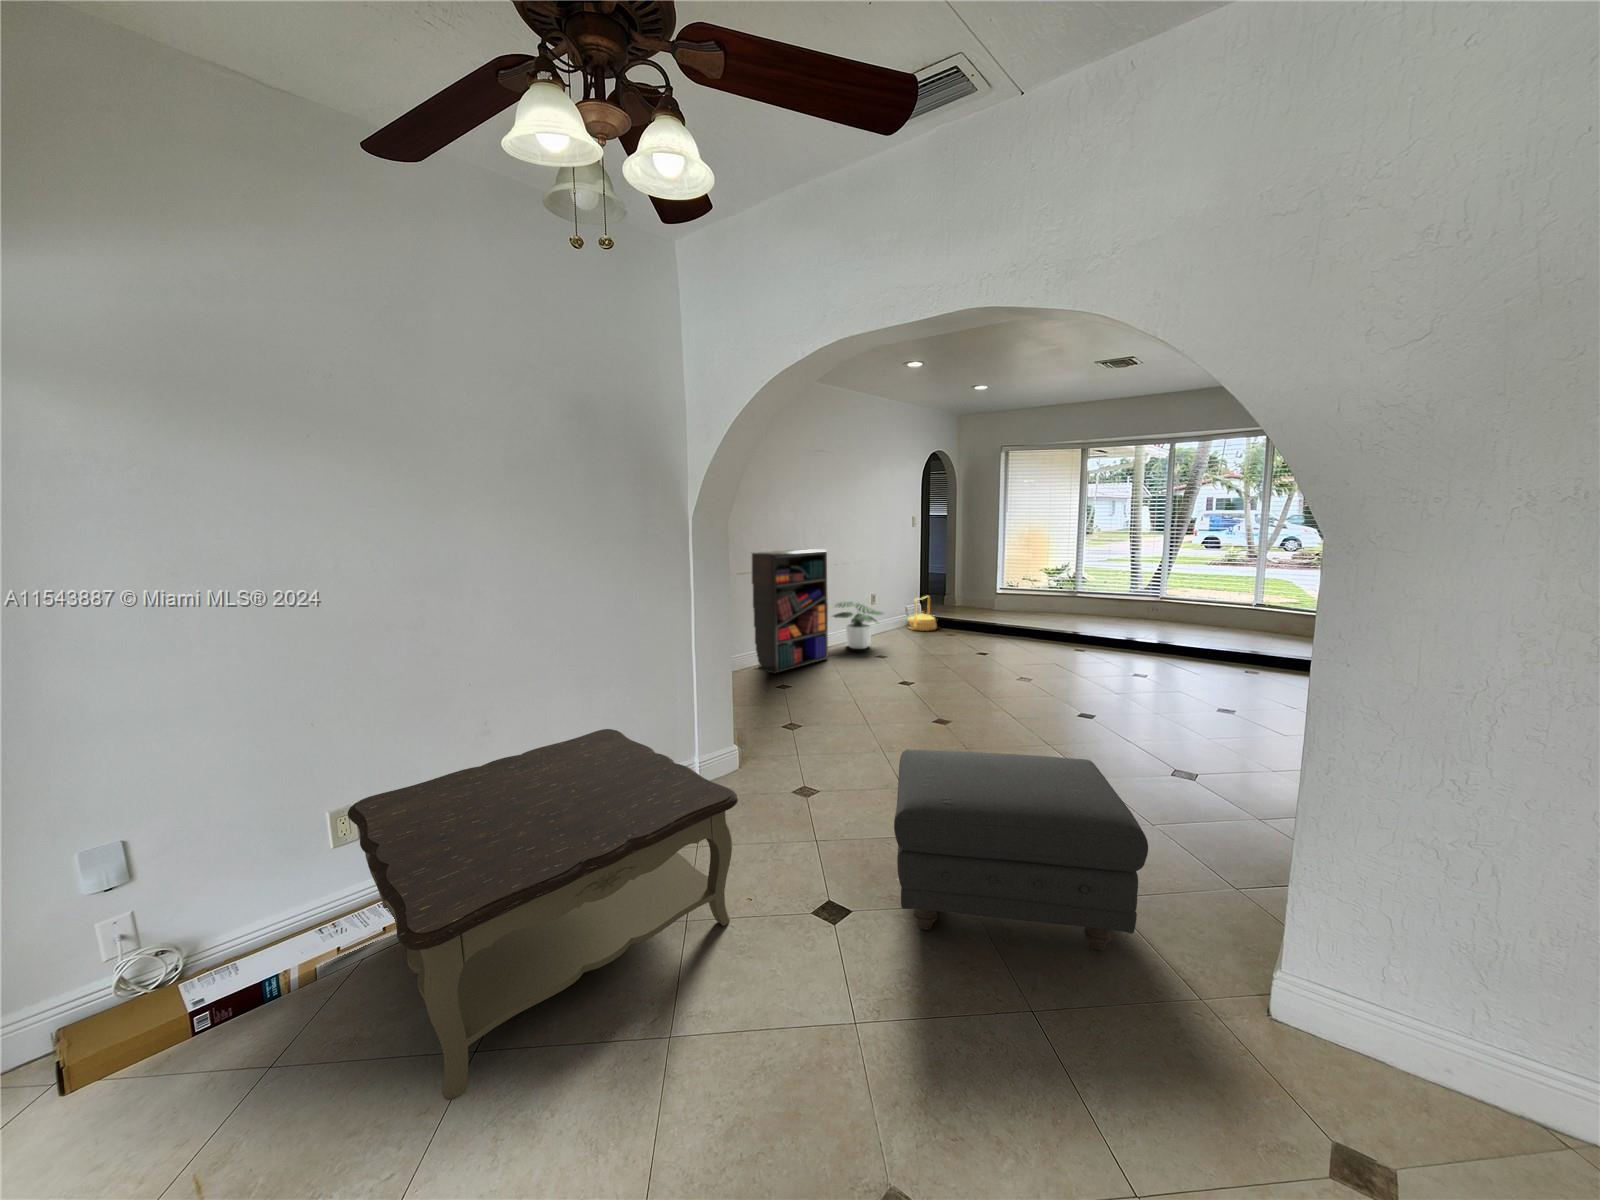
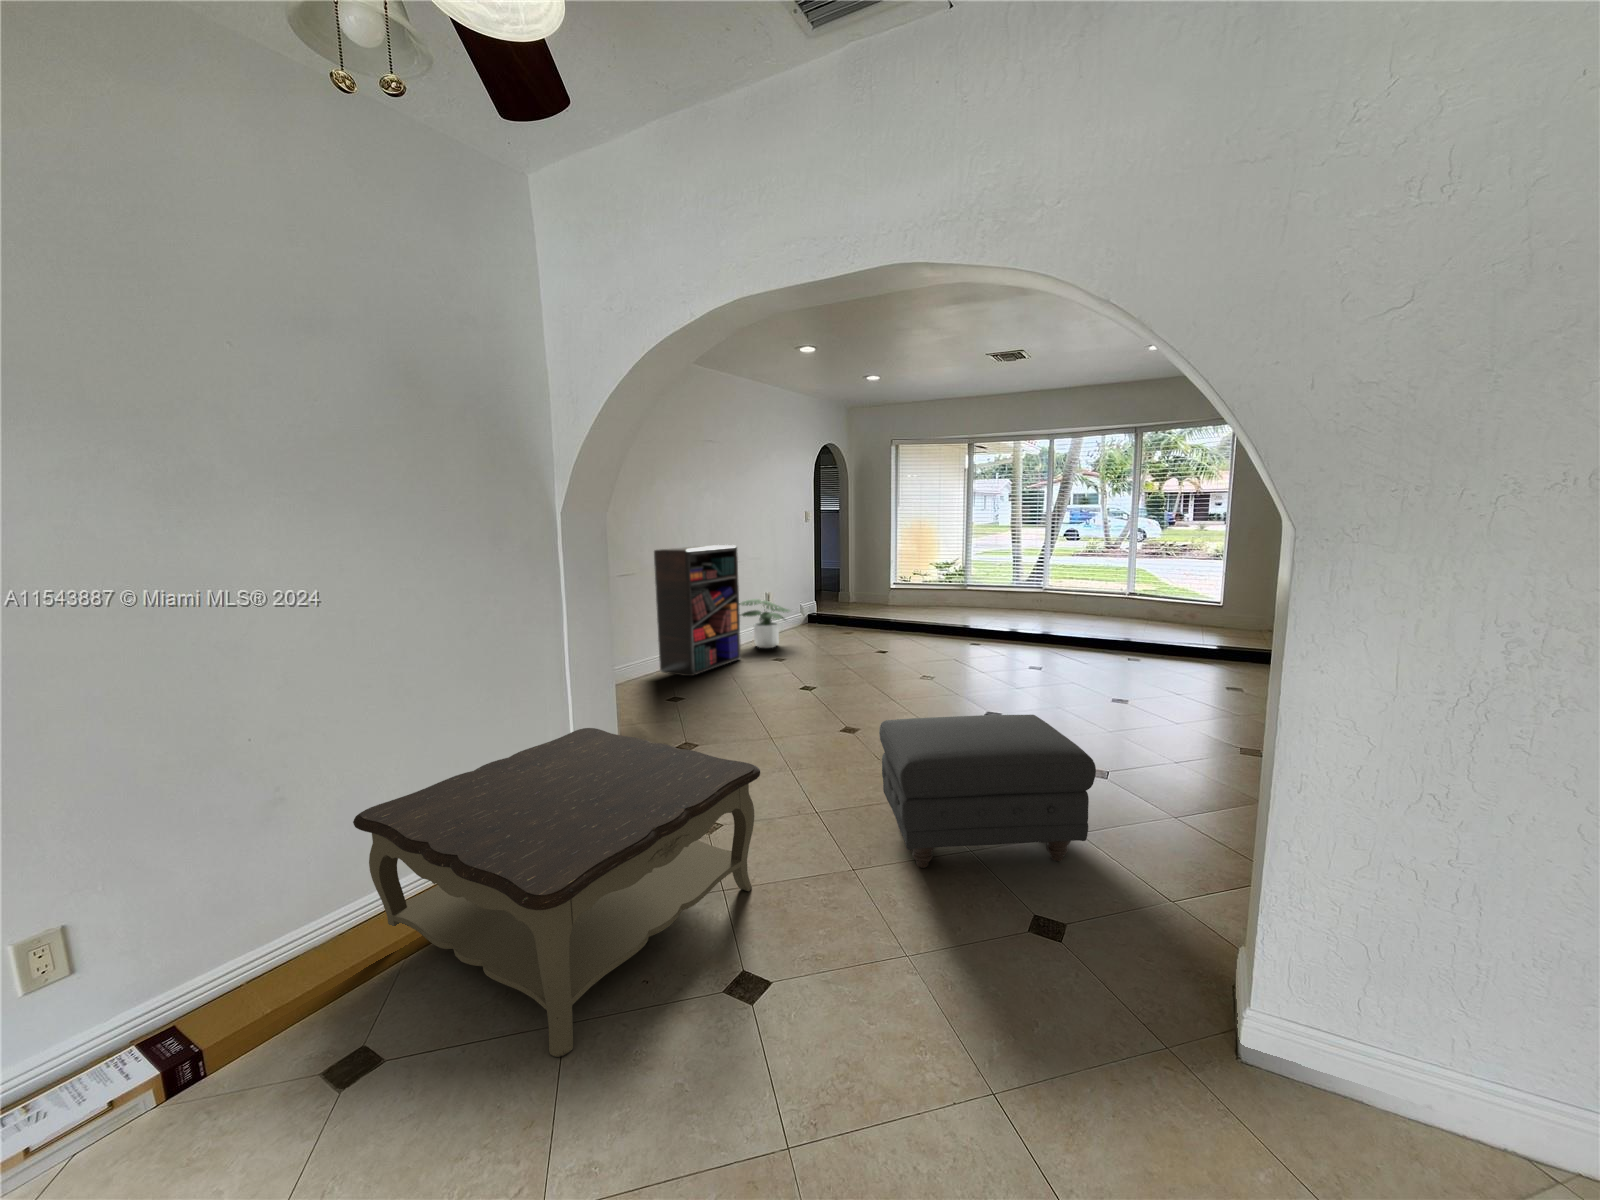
woven basket: present [908,596,936,631] -> none [808,592,838,628]

